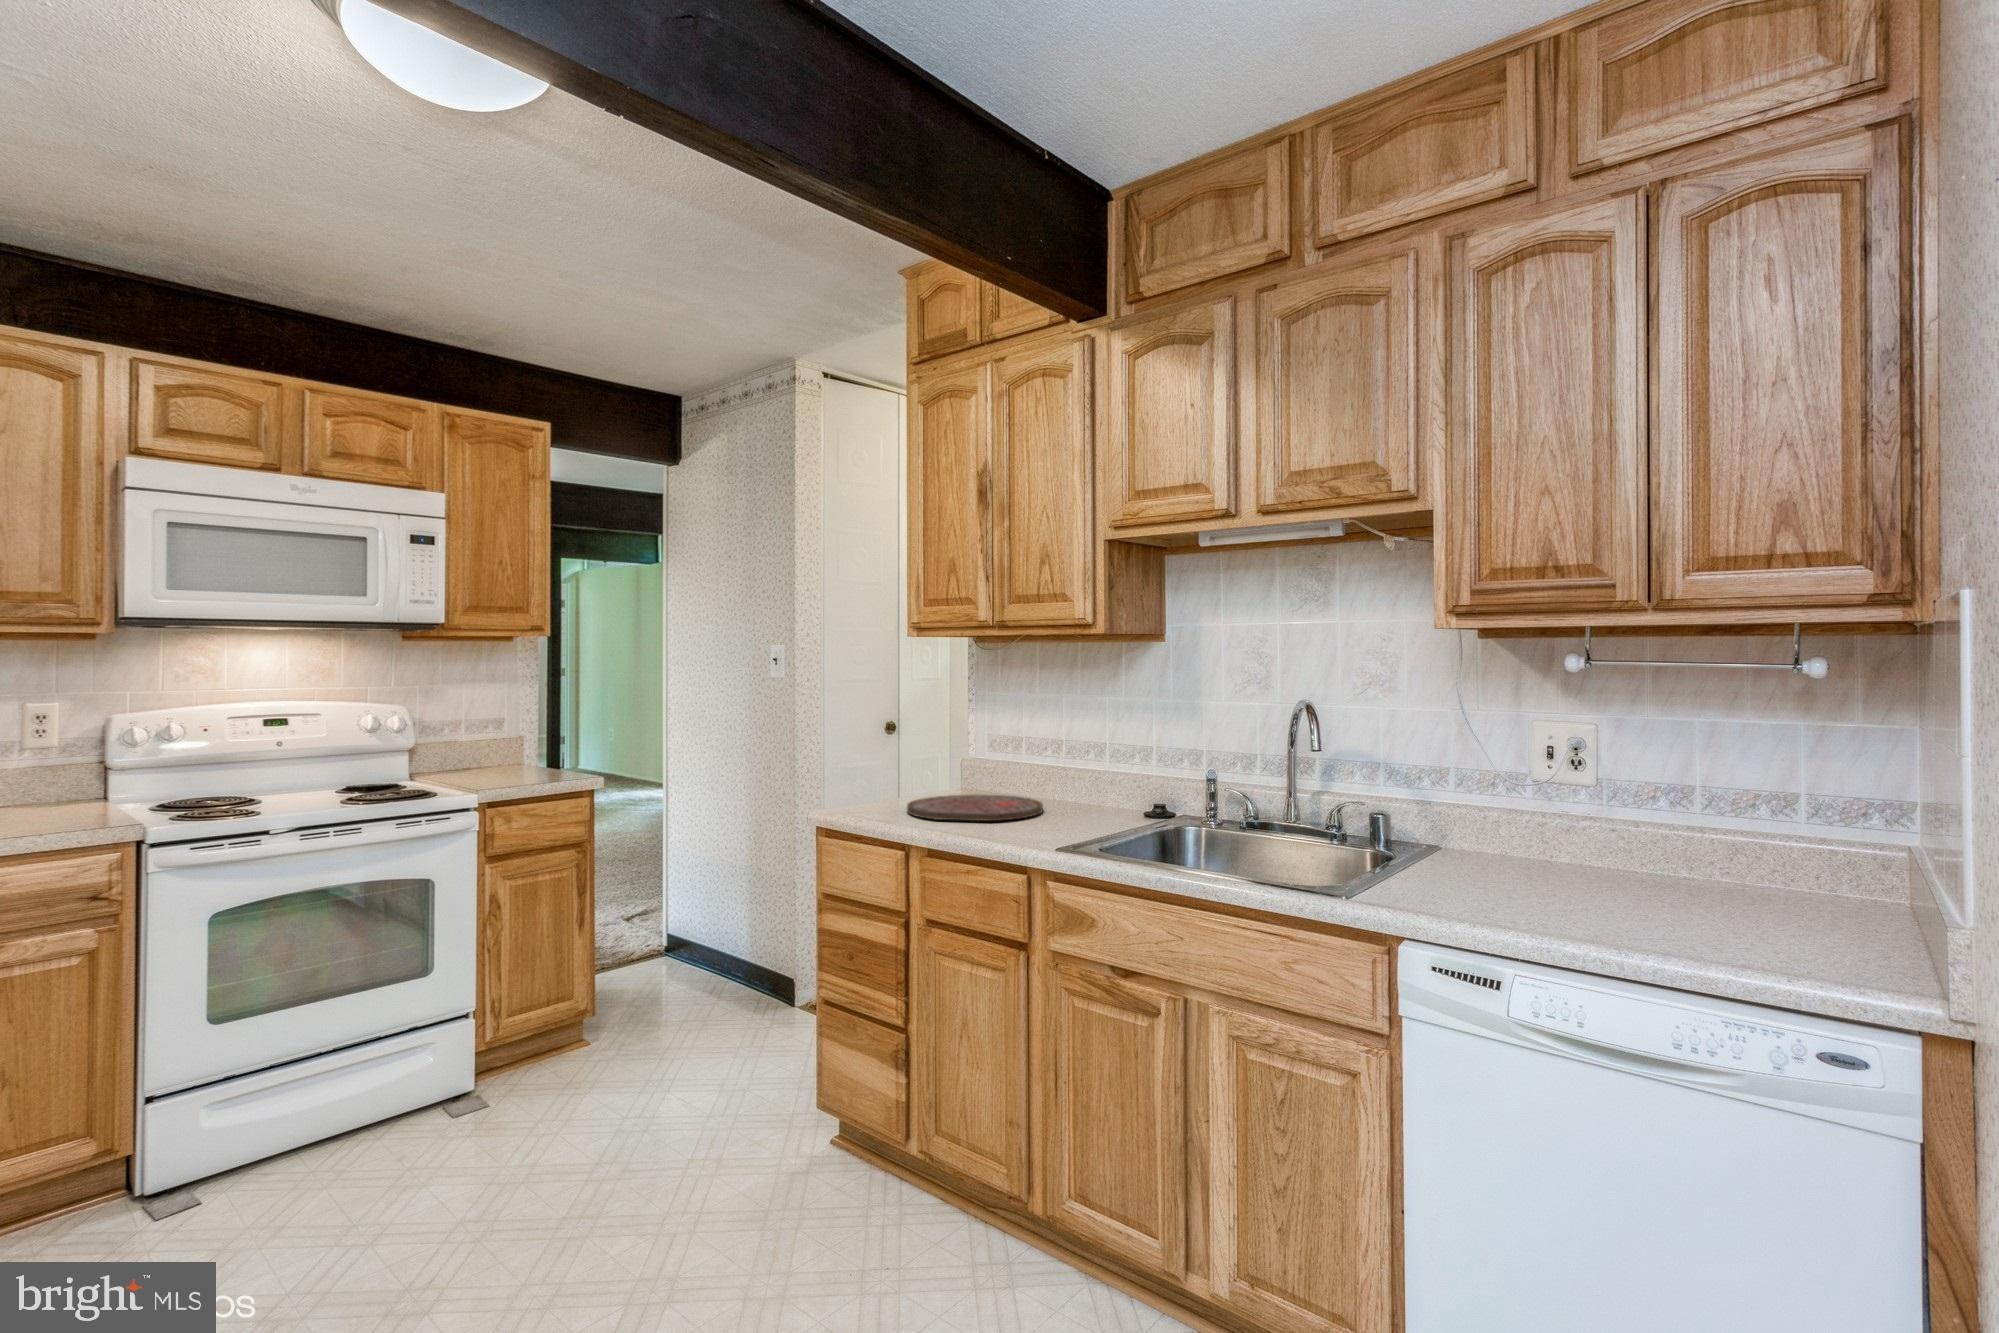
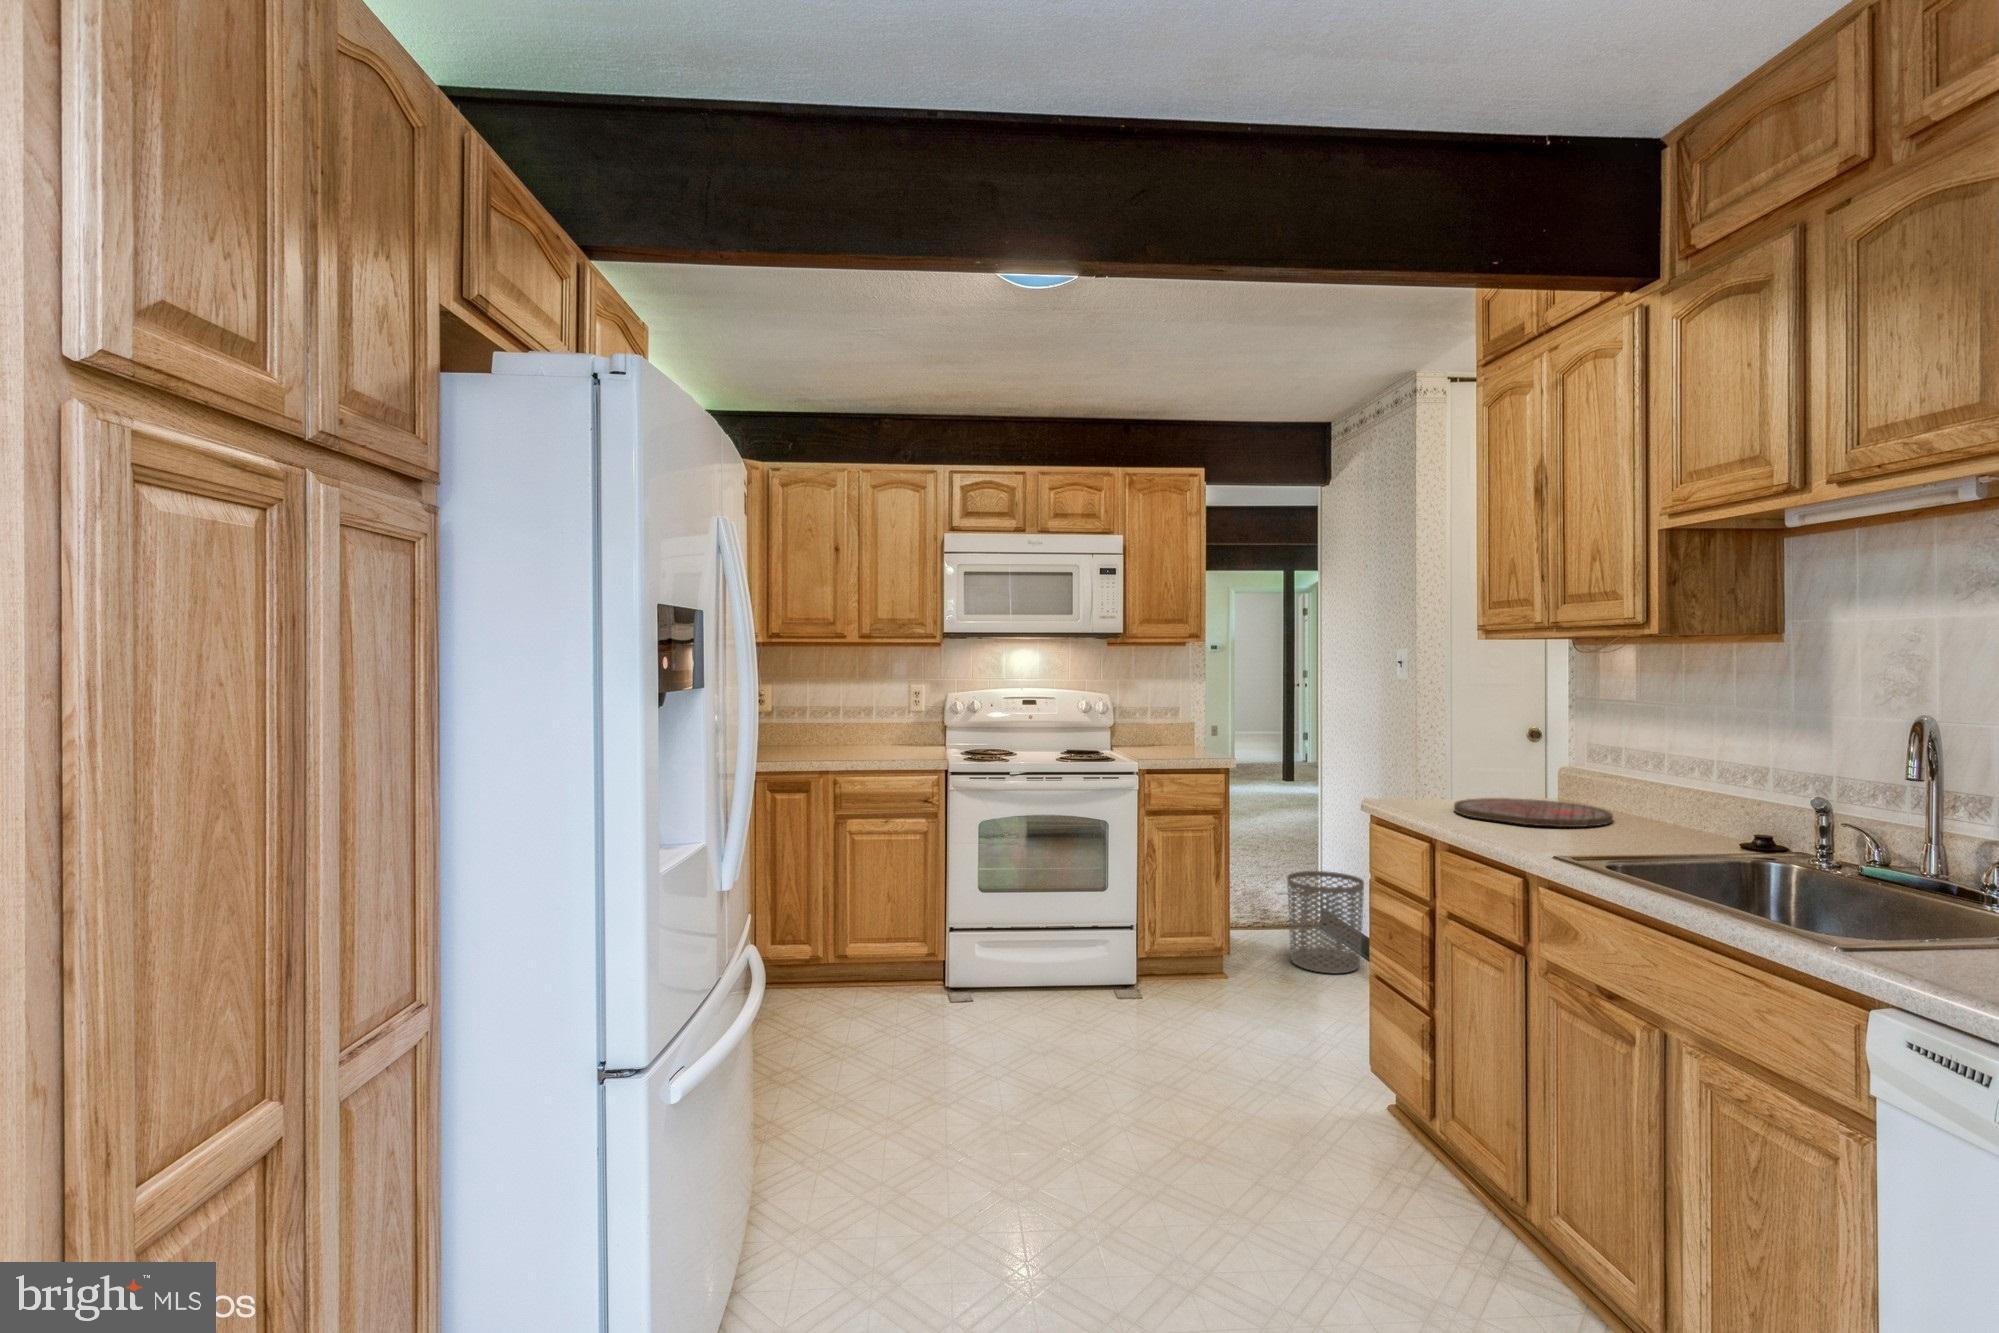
waste bin: none [647,894,732,1009] -> present [1287,871,1364,973]

